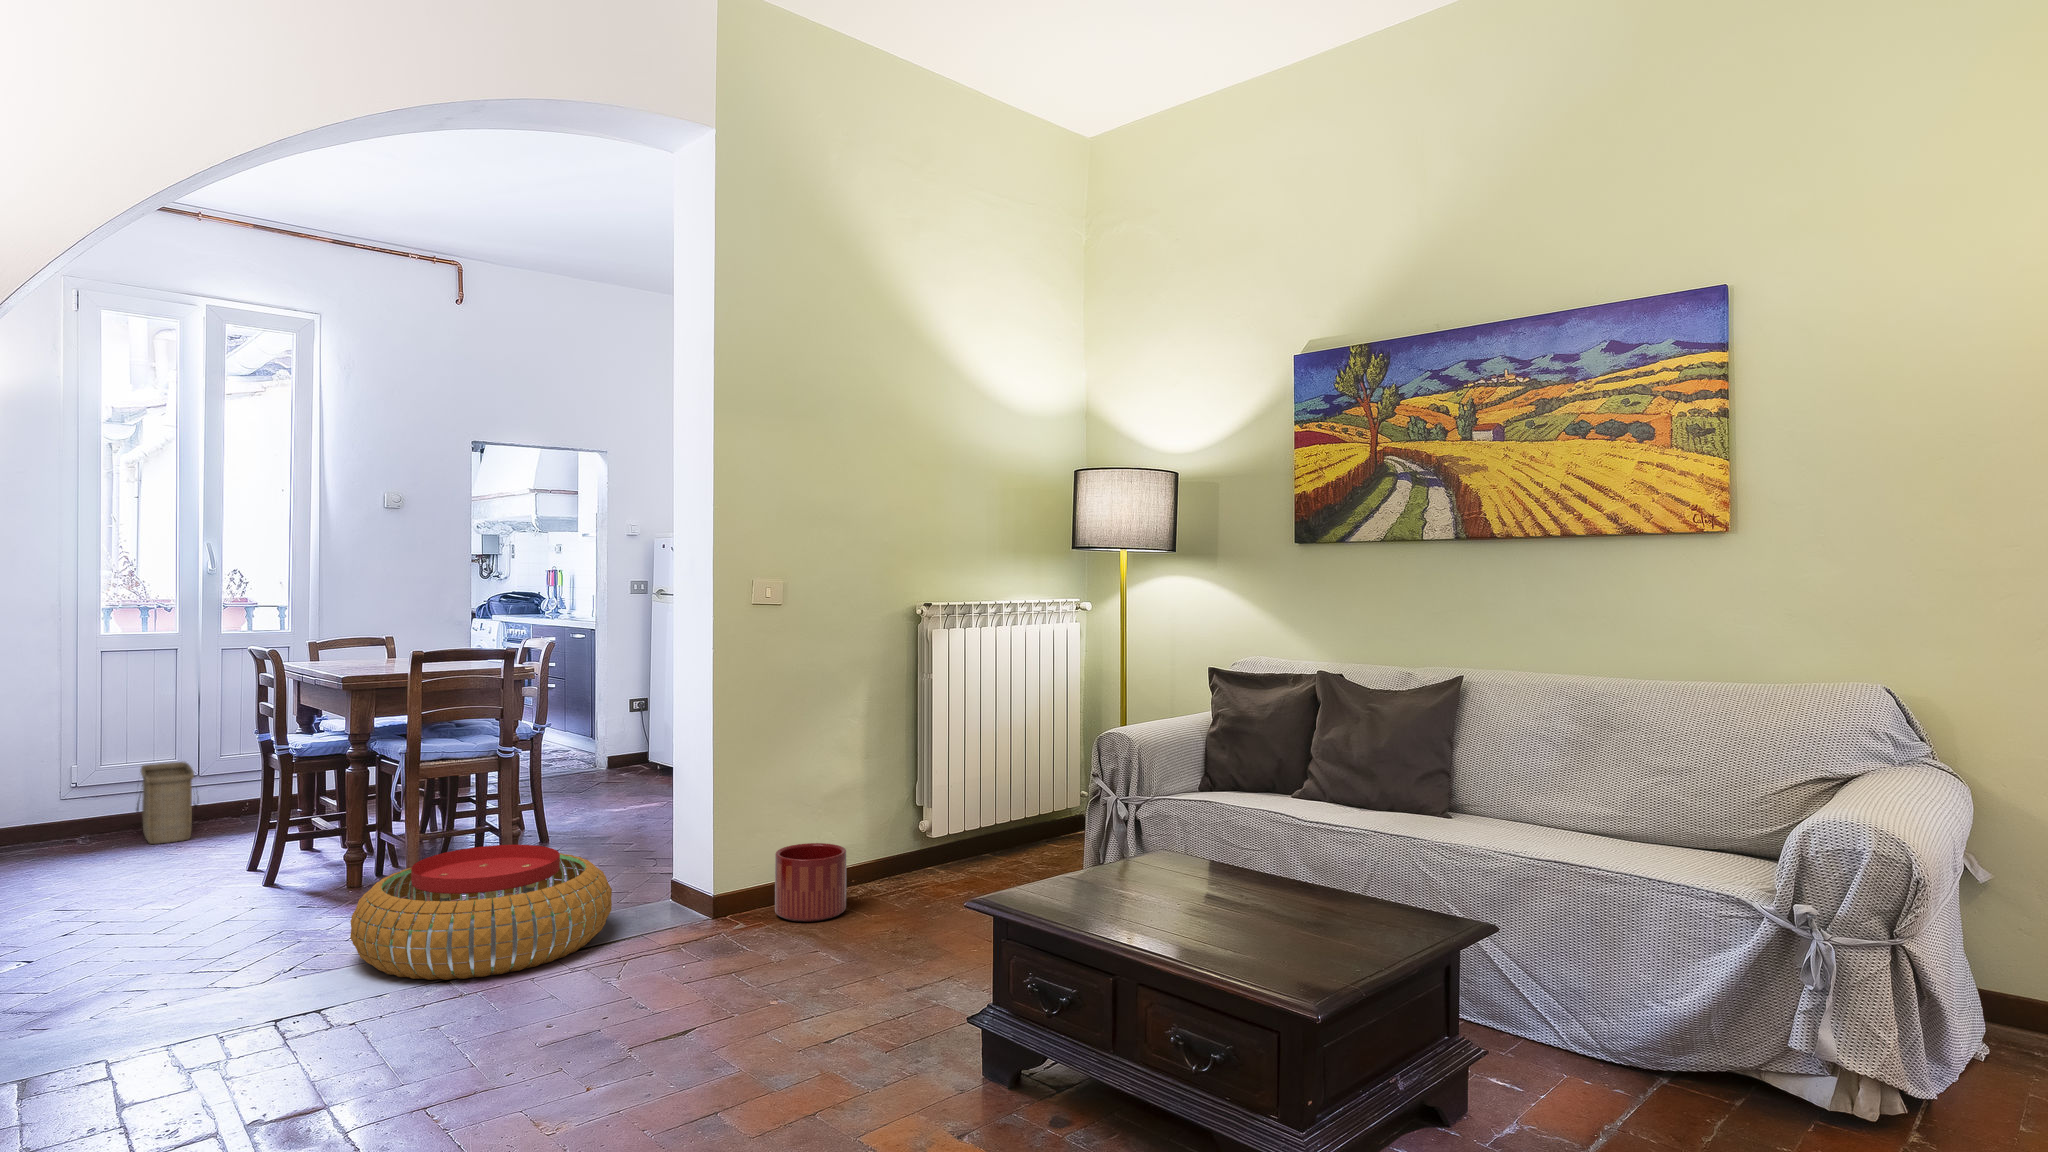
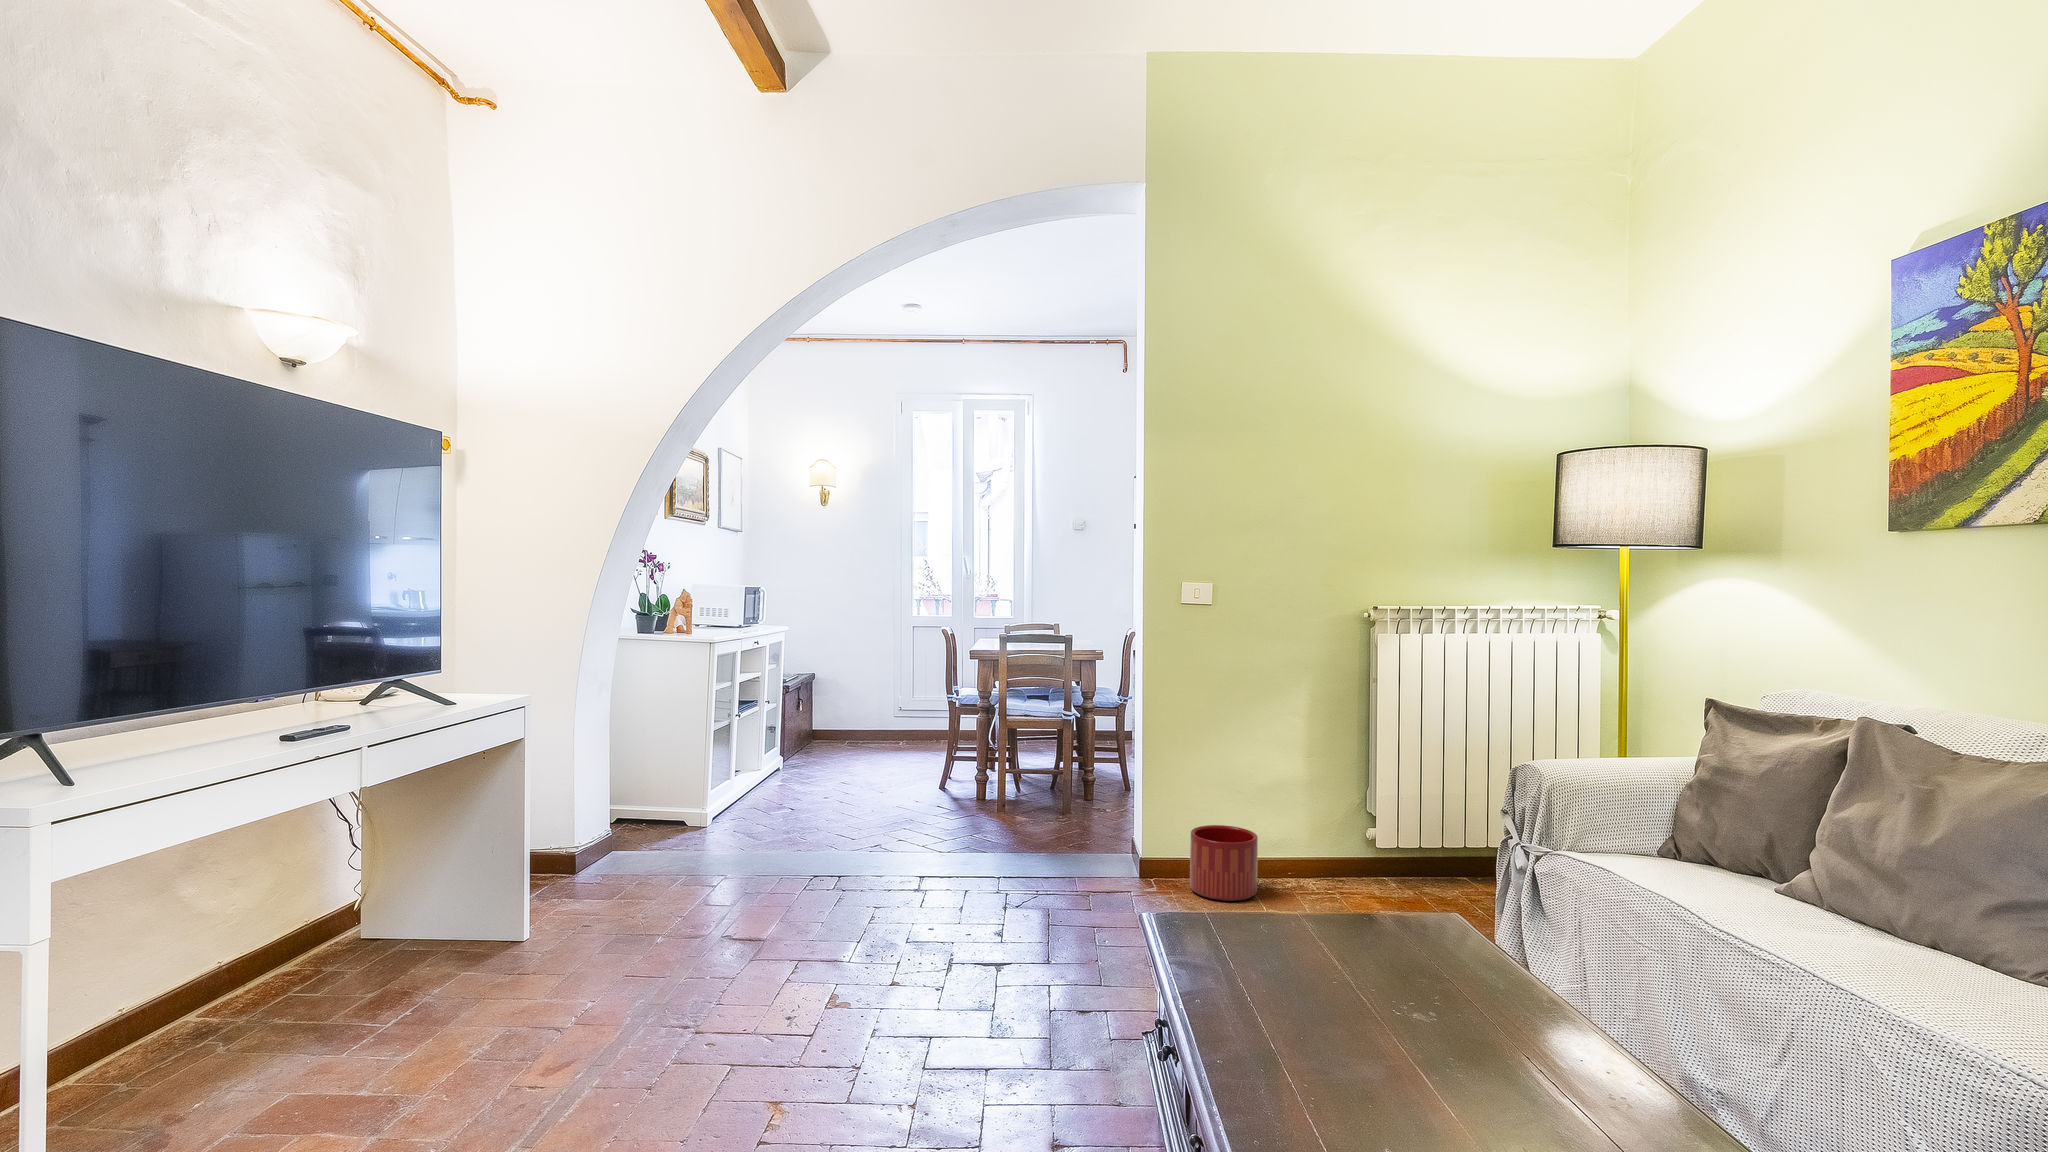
basket: present [136,762,197,844] -> none [916,696,951,748]
pouf: present [350,845,612,980] -> none [890,778,1068,877]

